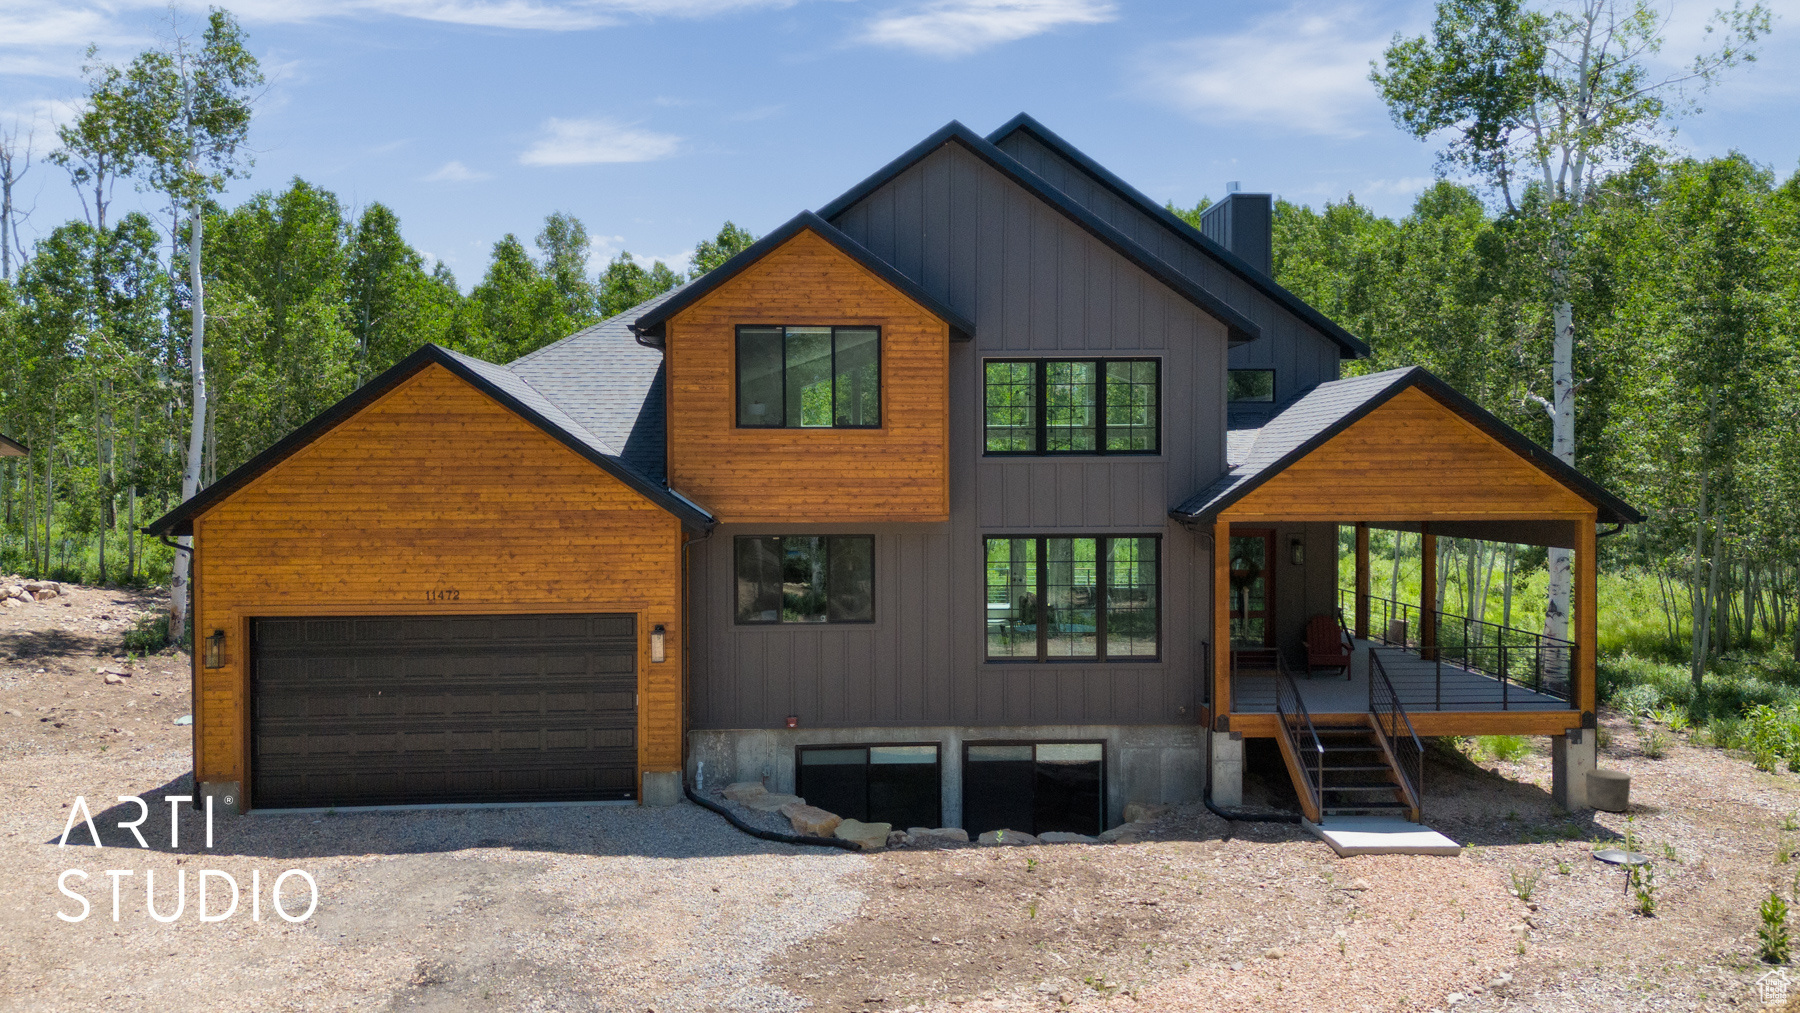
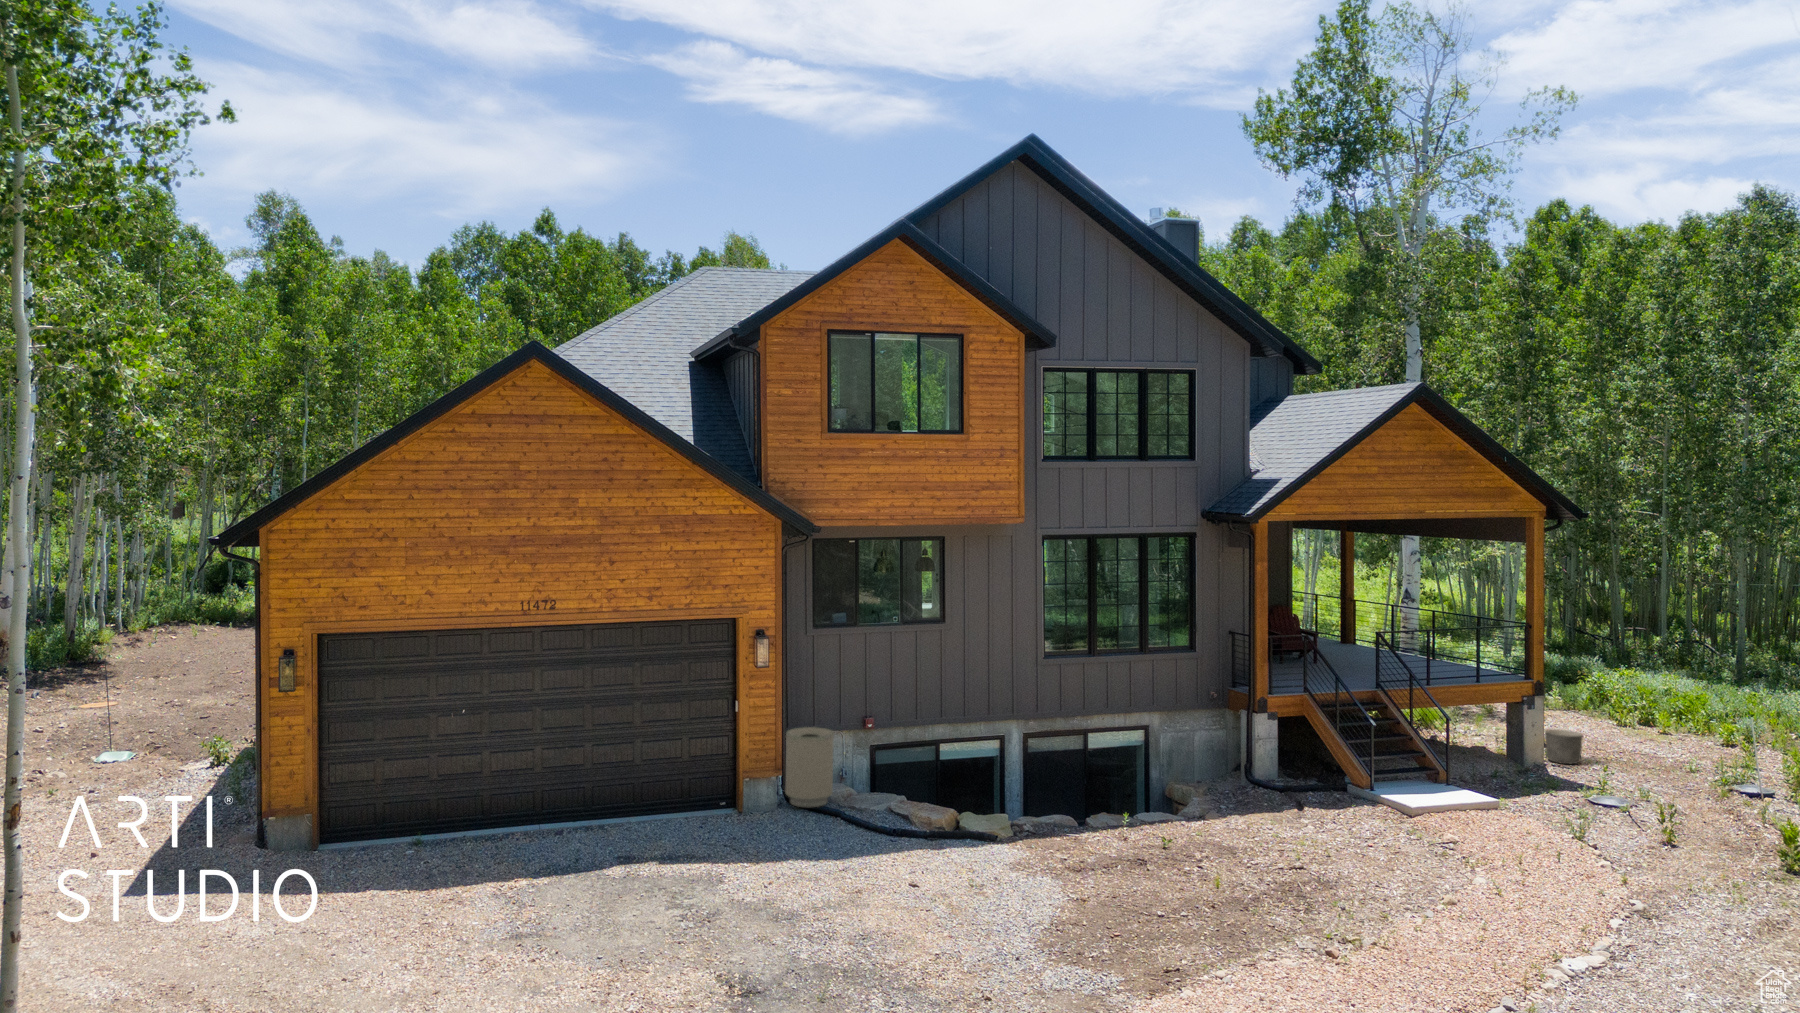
trash can: none [683,724,732,804] -> present [785,727,834,807]

